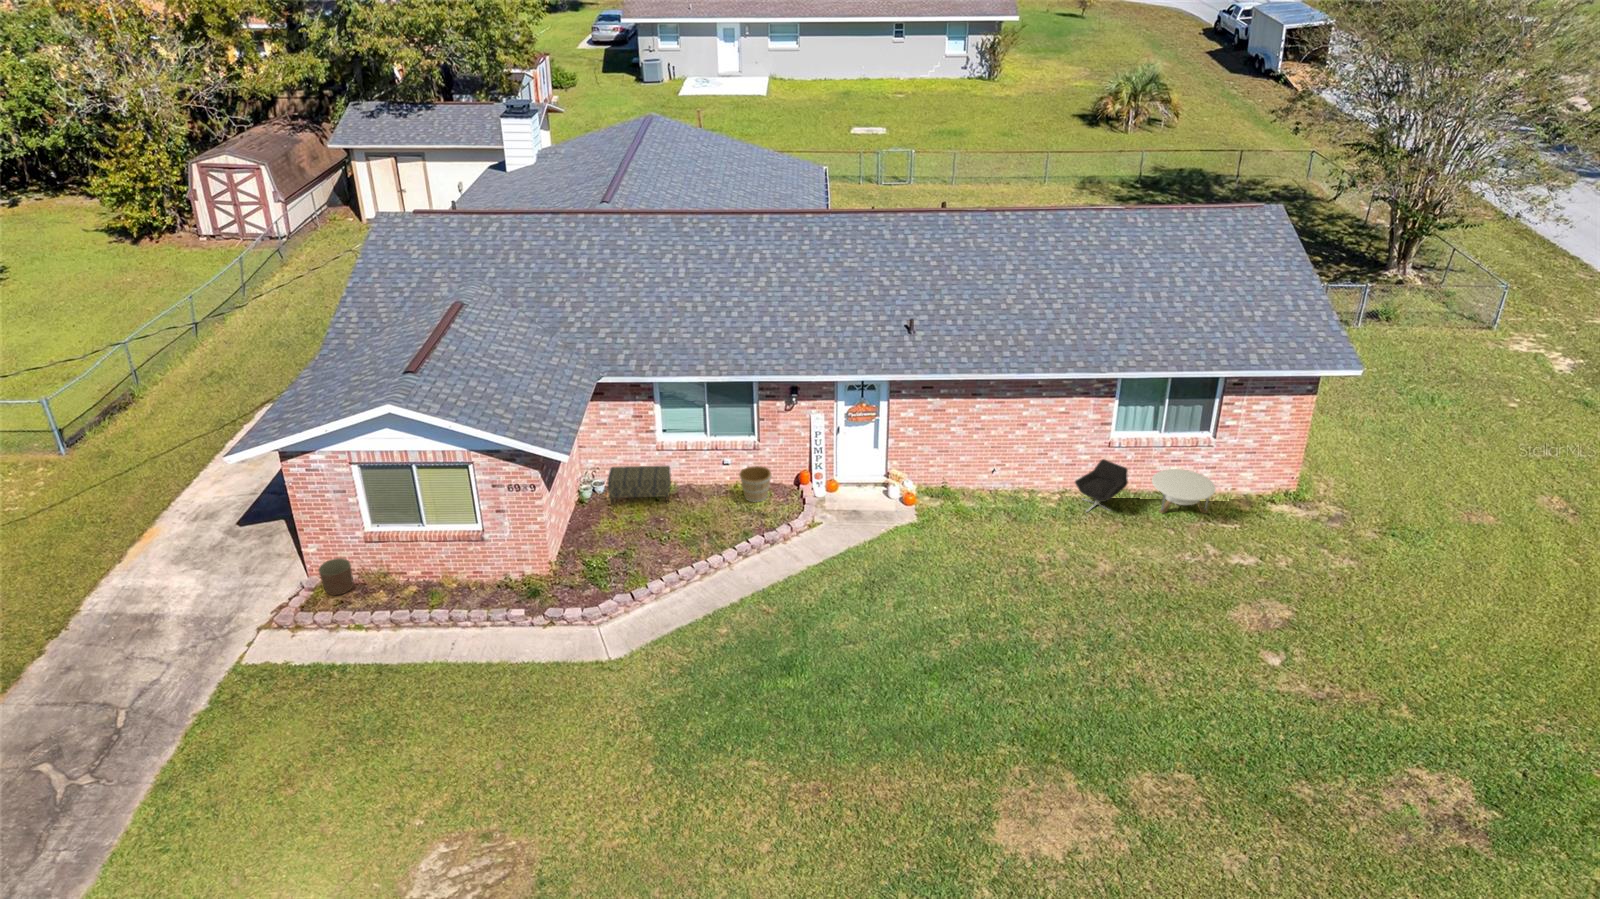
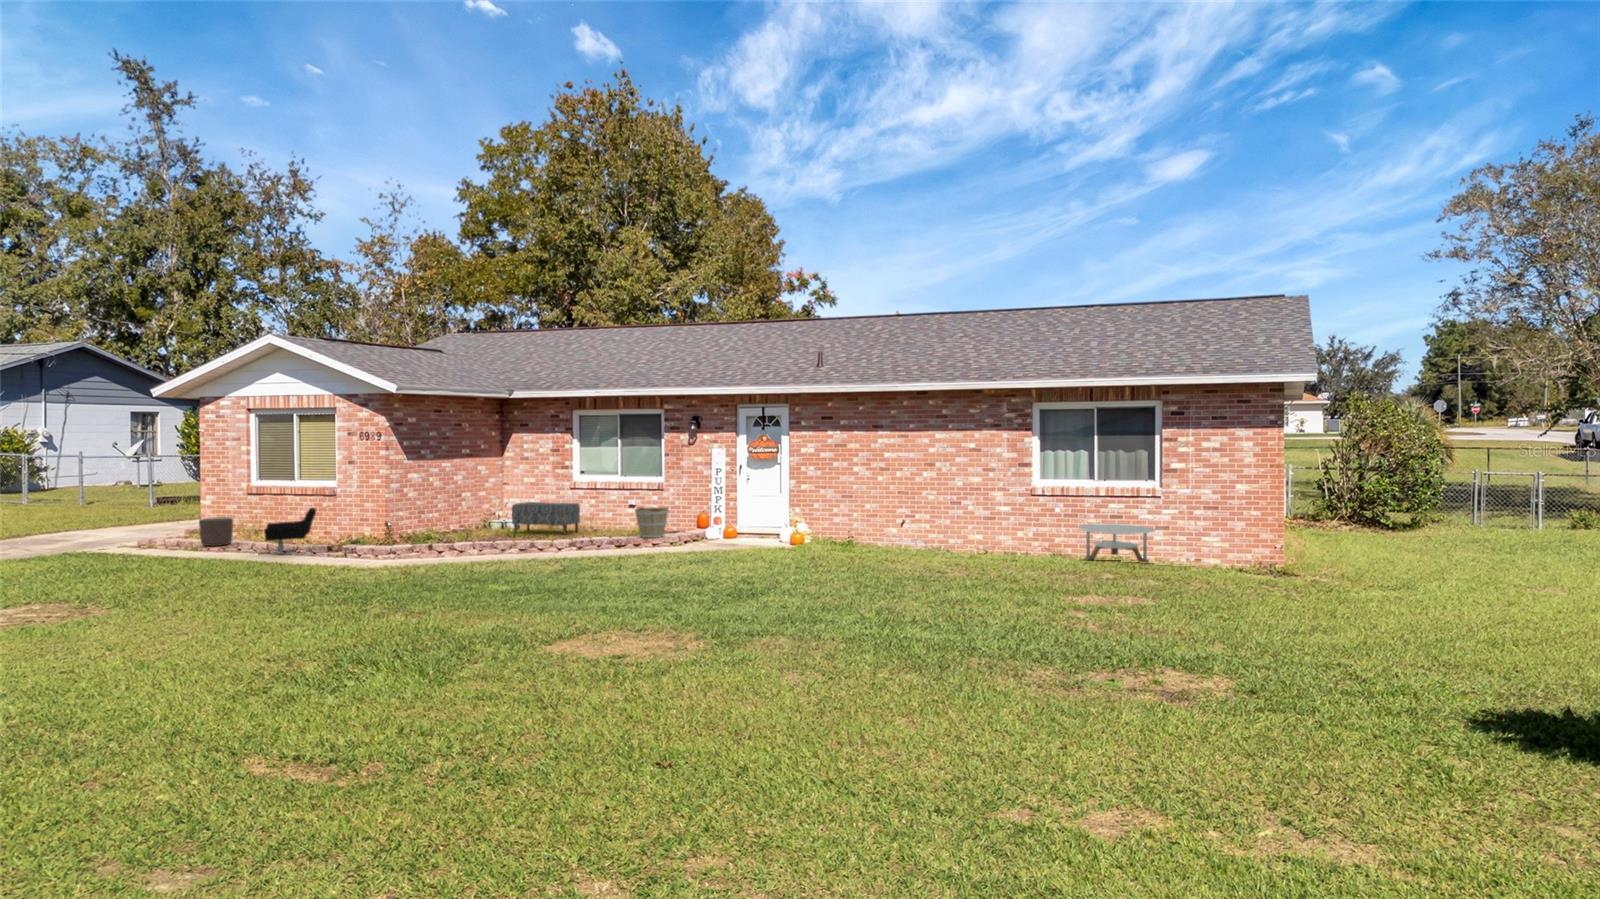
lounge chair: present [1075,459,1128,511] -> present [264,508,316,555]

